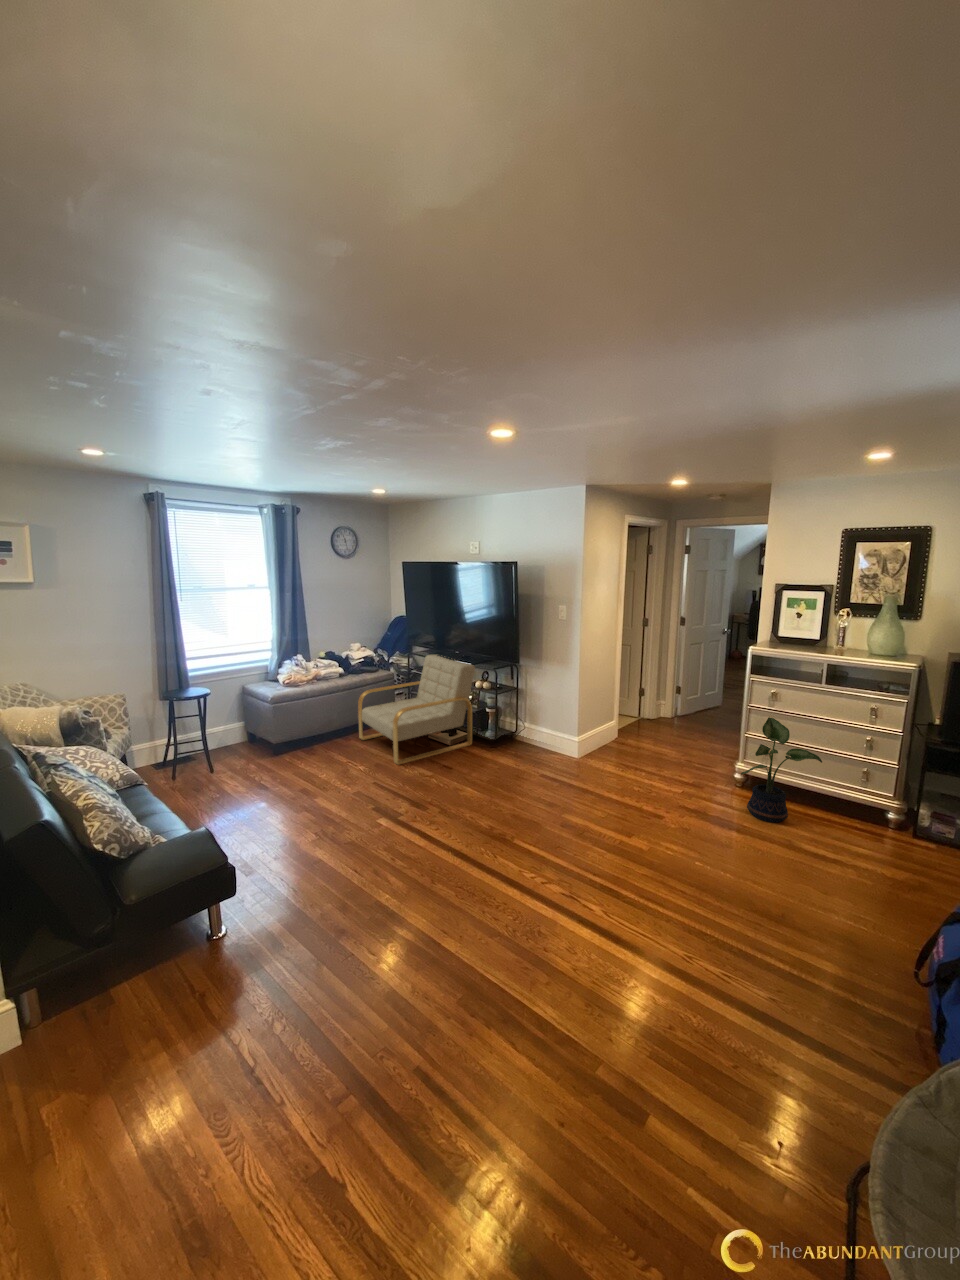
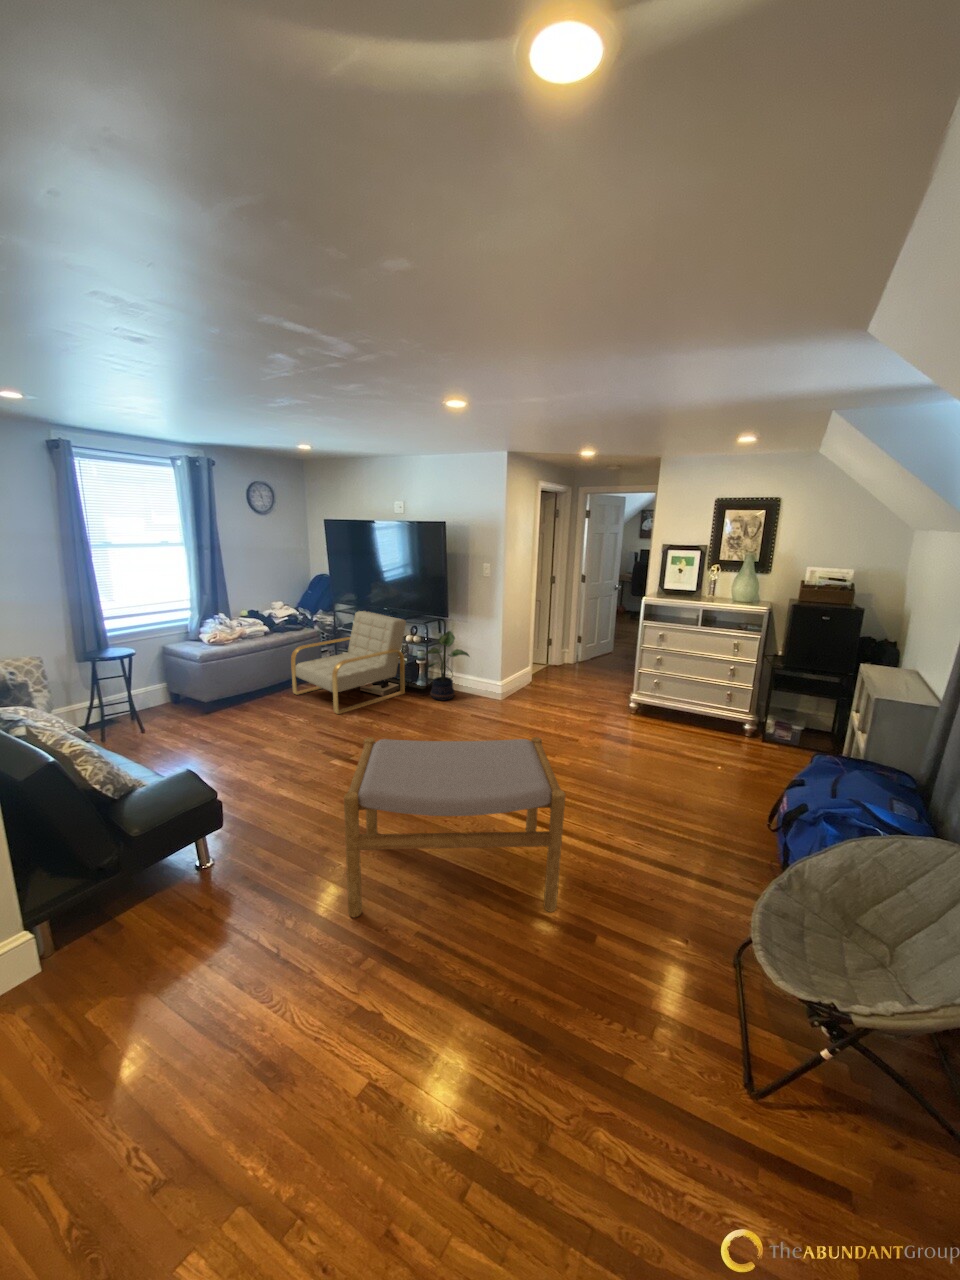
potted plant: present [741,717,822,822] -> present [426,631,469,700]
footstool: none [341,806,604,1058] -> present [344,737,566,917]

